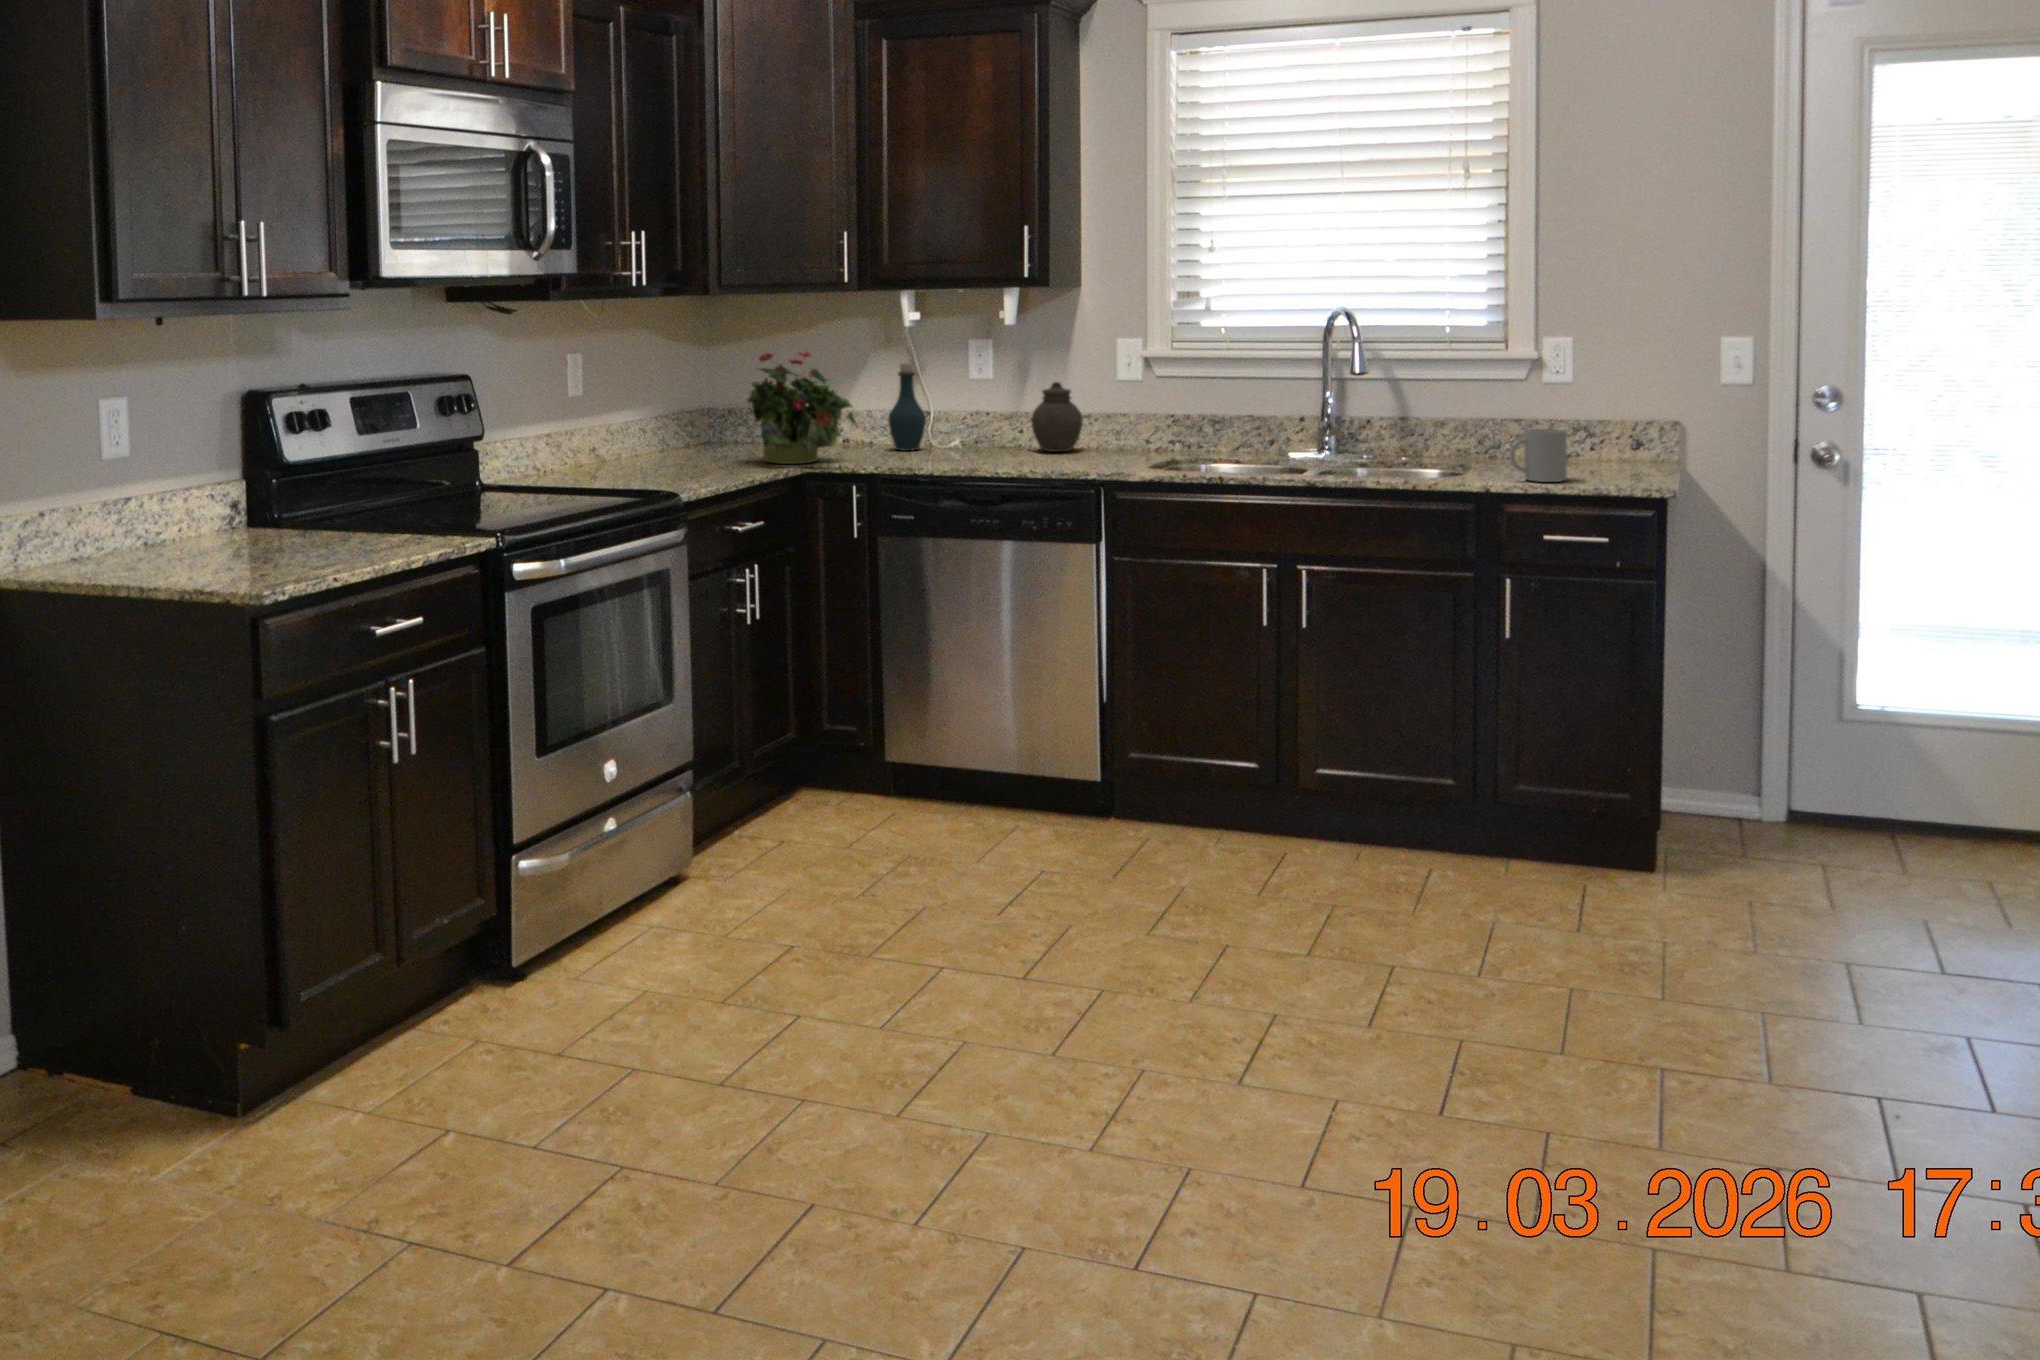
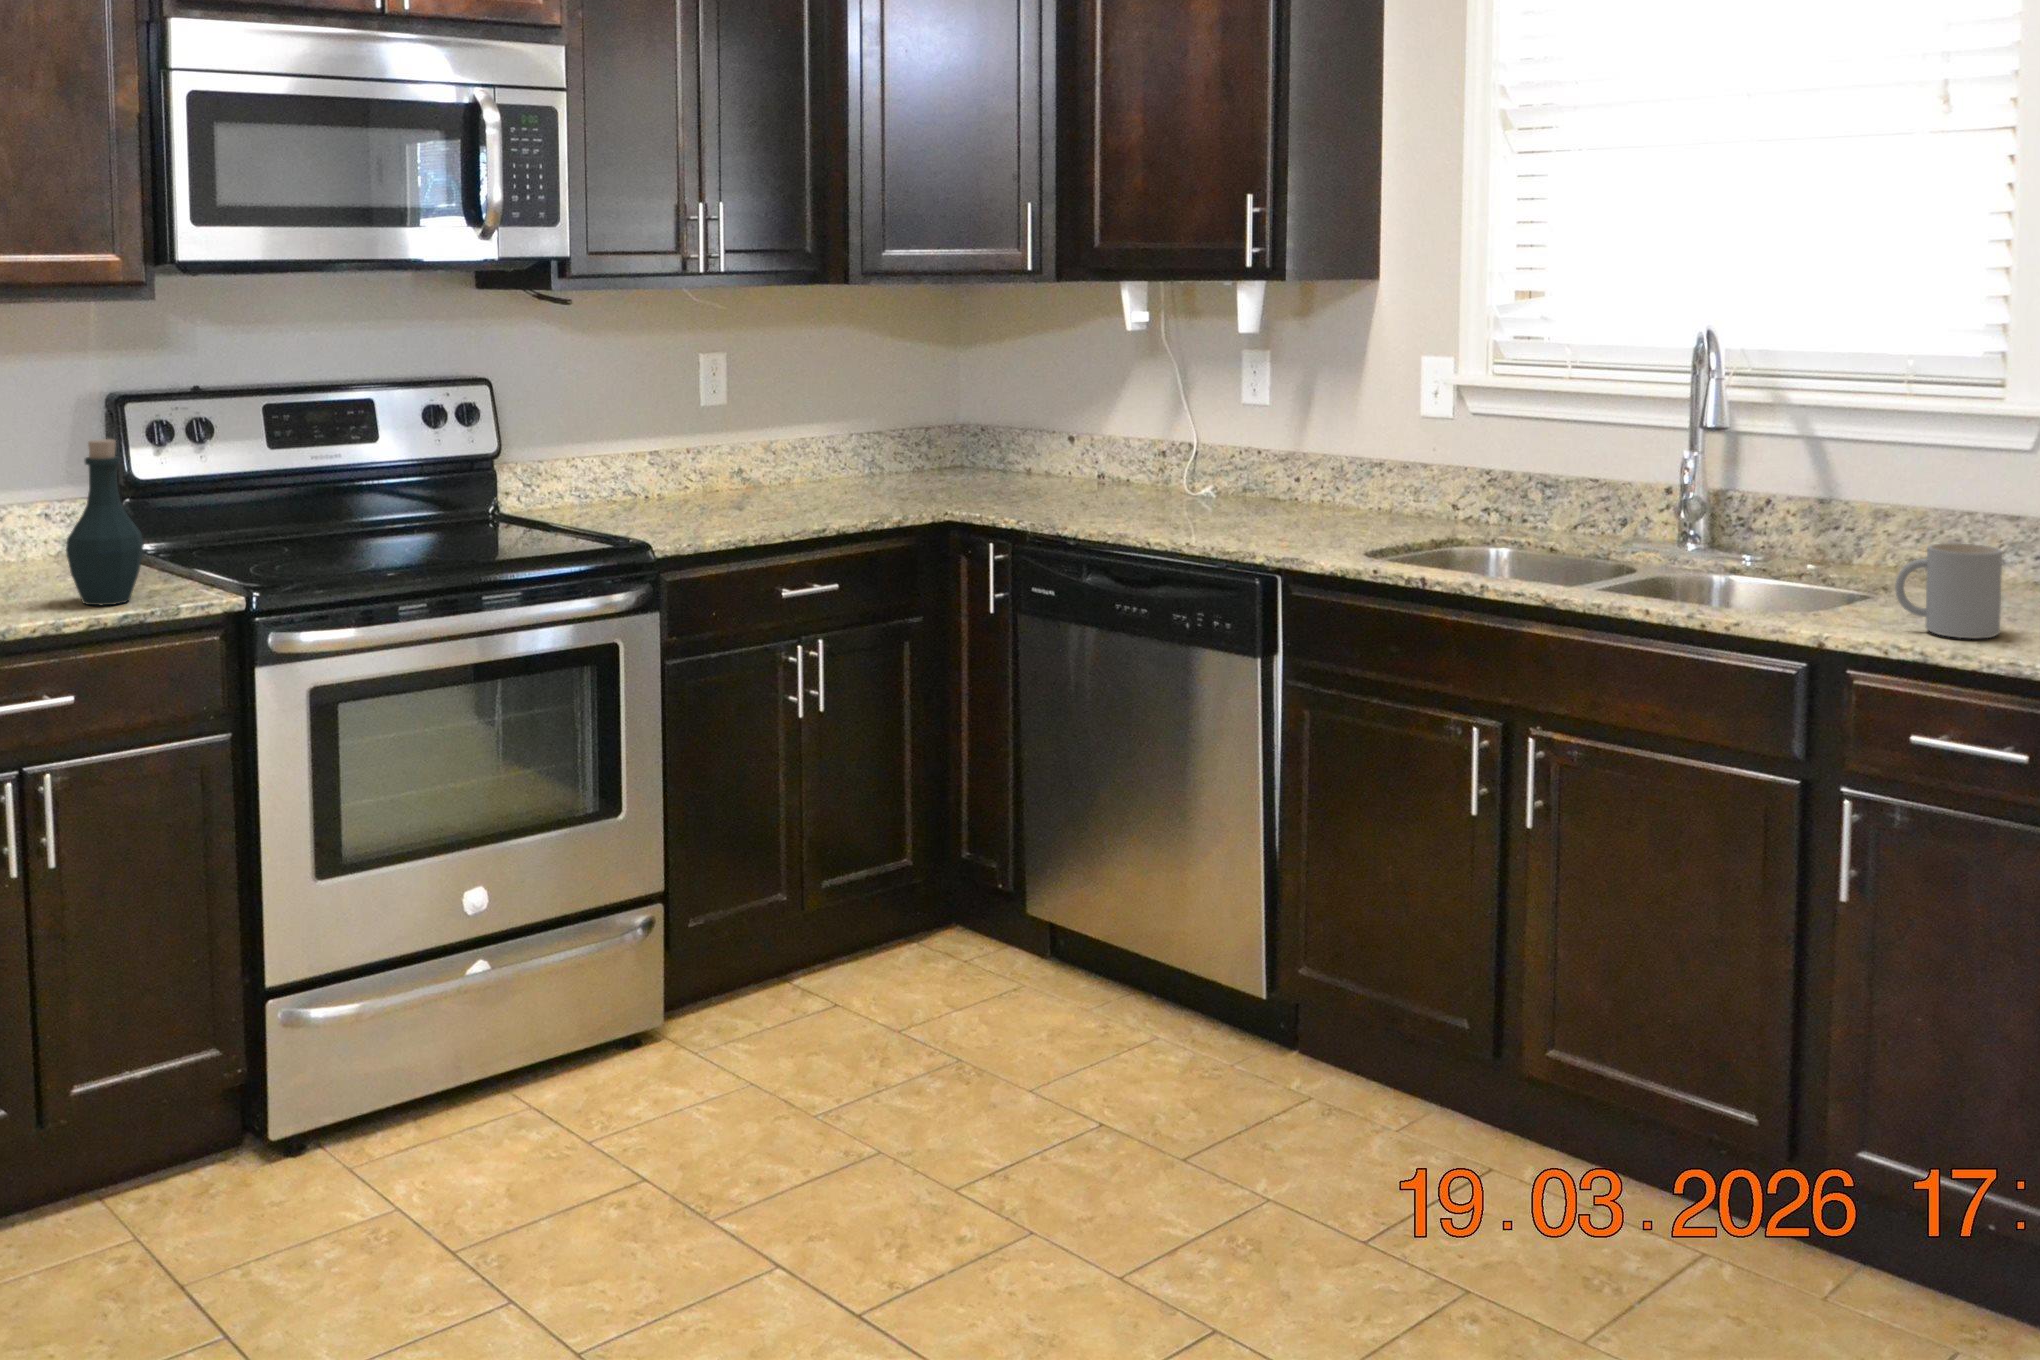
potted plant: present [747,350,857,464] -> none [845,351,1008,509]
bottle: present [888,363,926,451] -> present [66,439,144,605]
jar: present [1031,382,1082,452] -> none [1291,411,1368,514]

